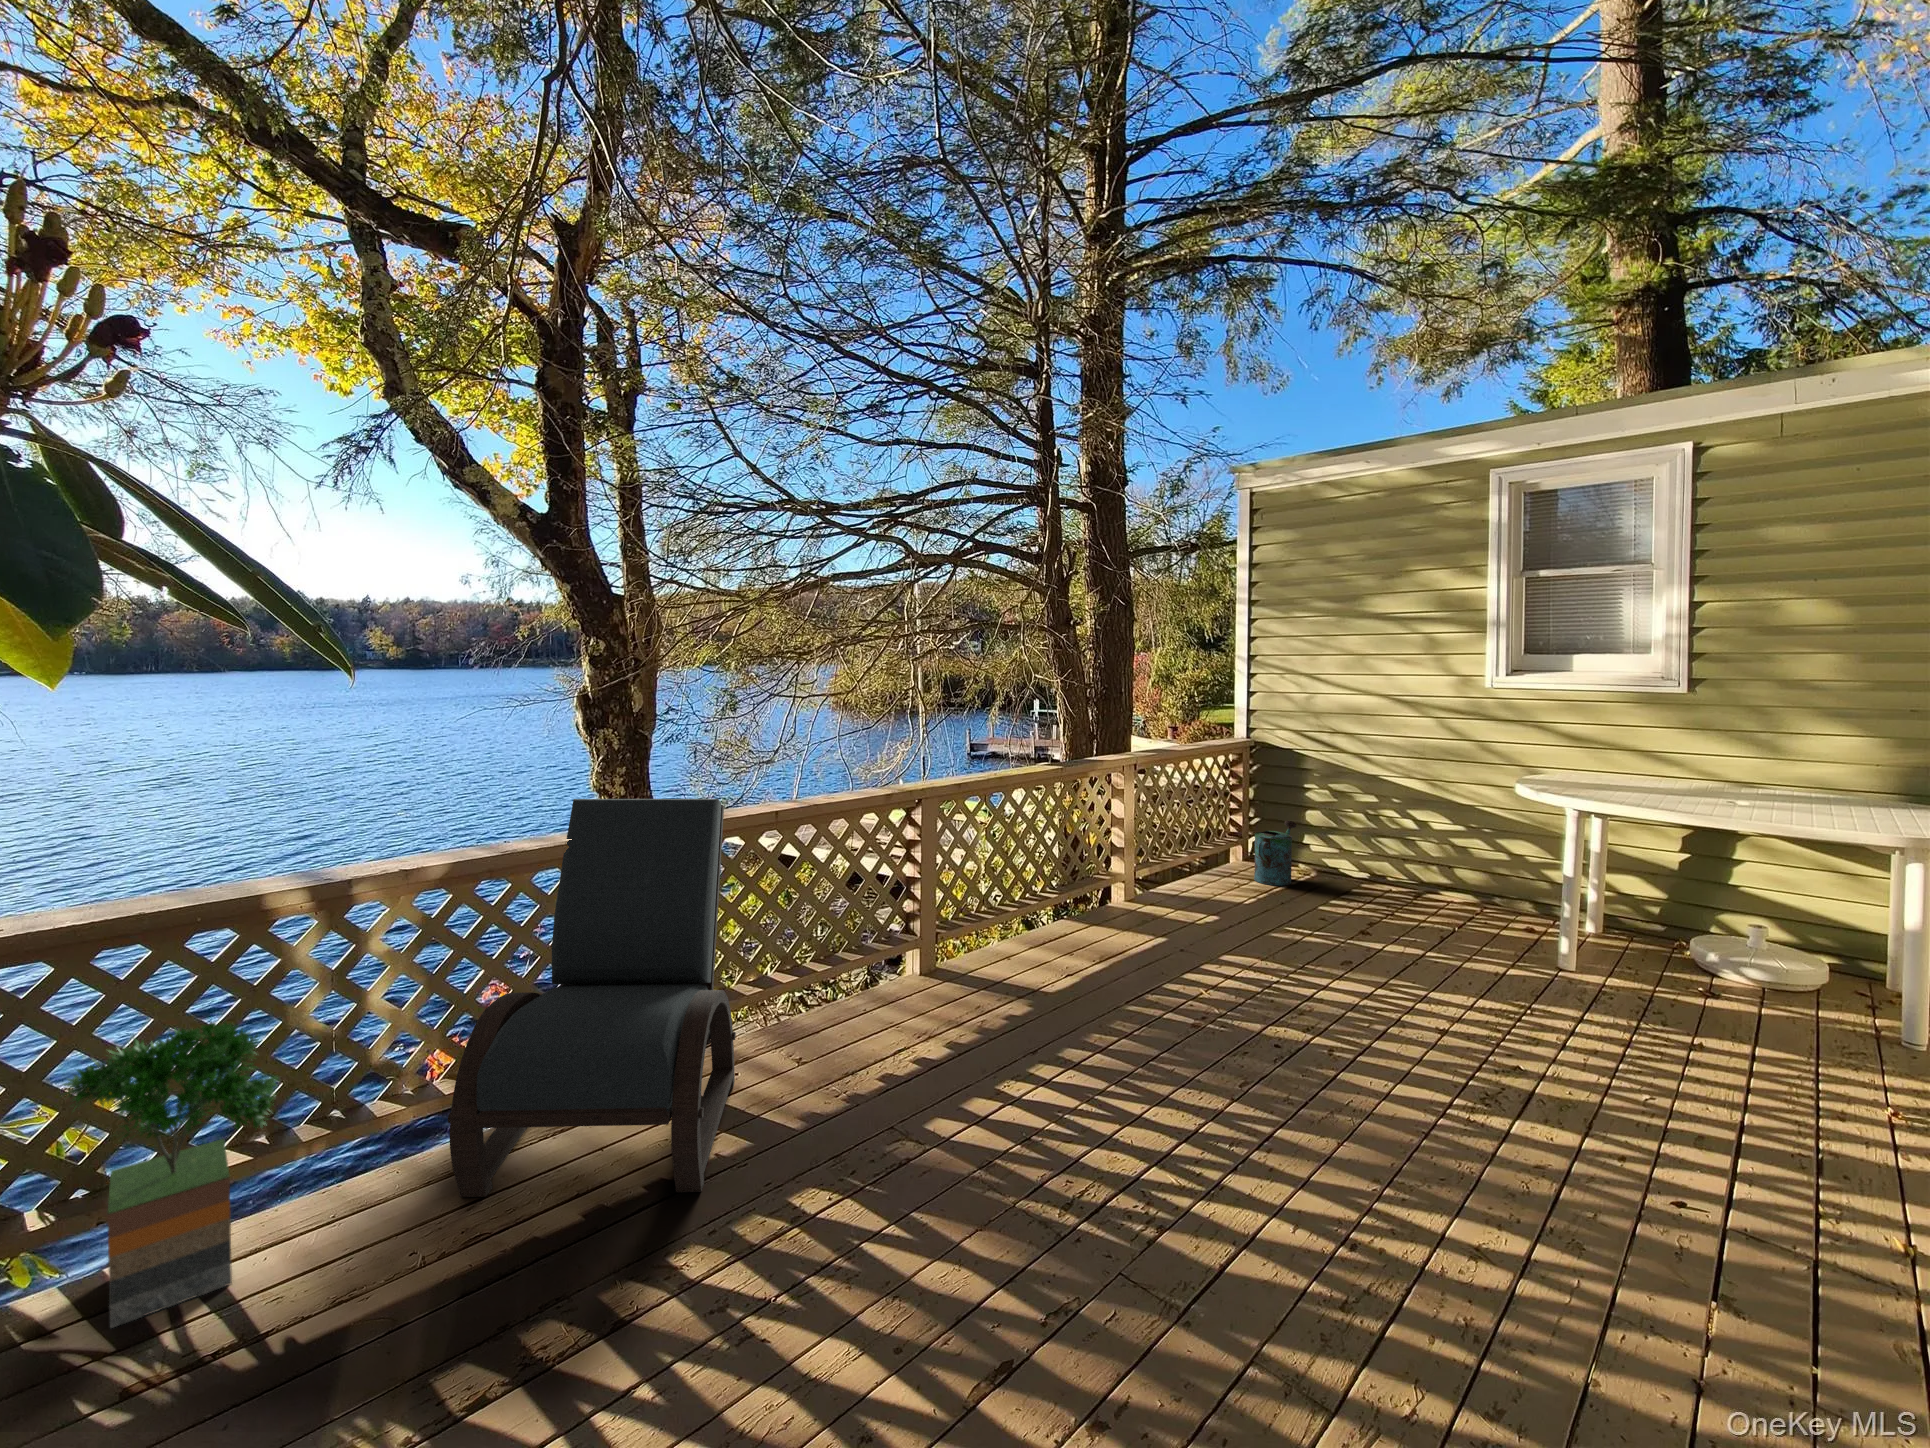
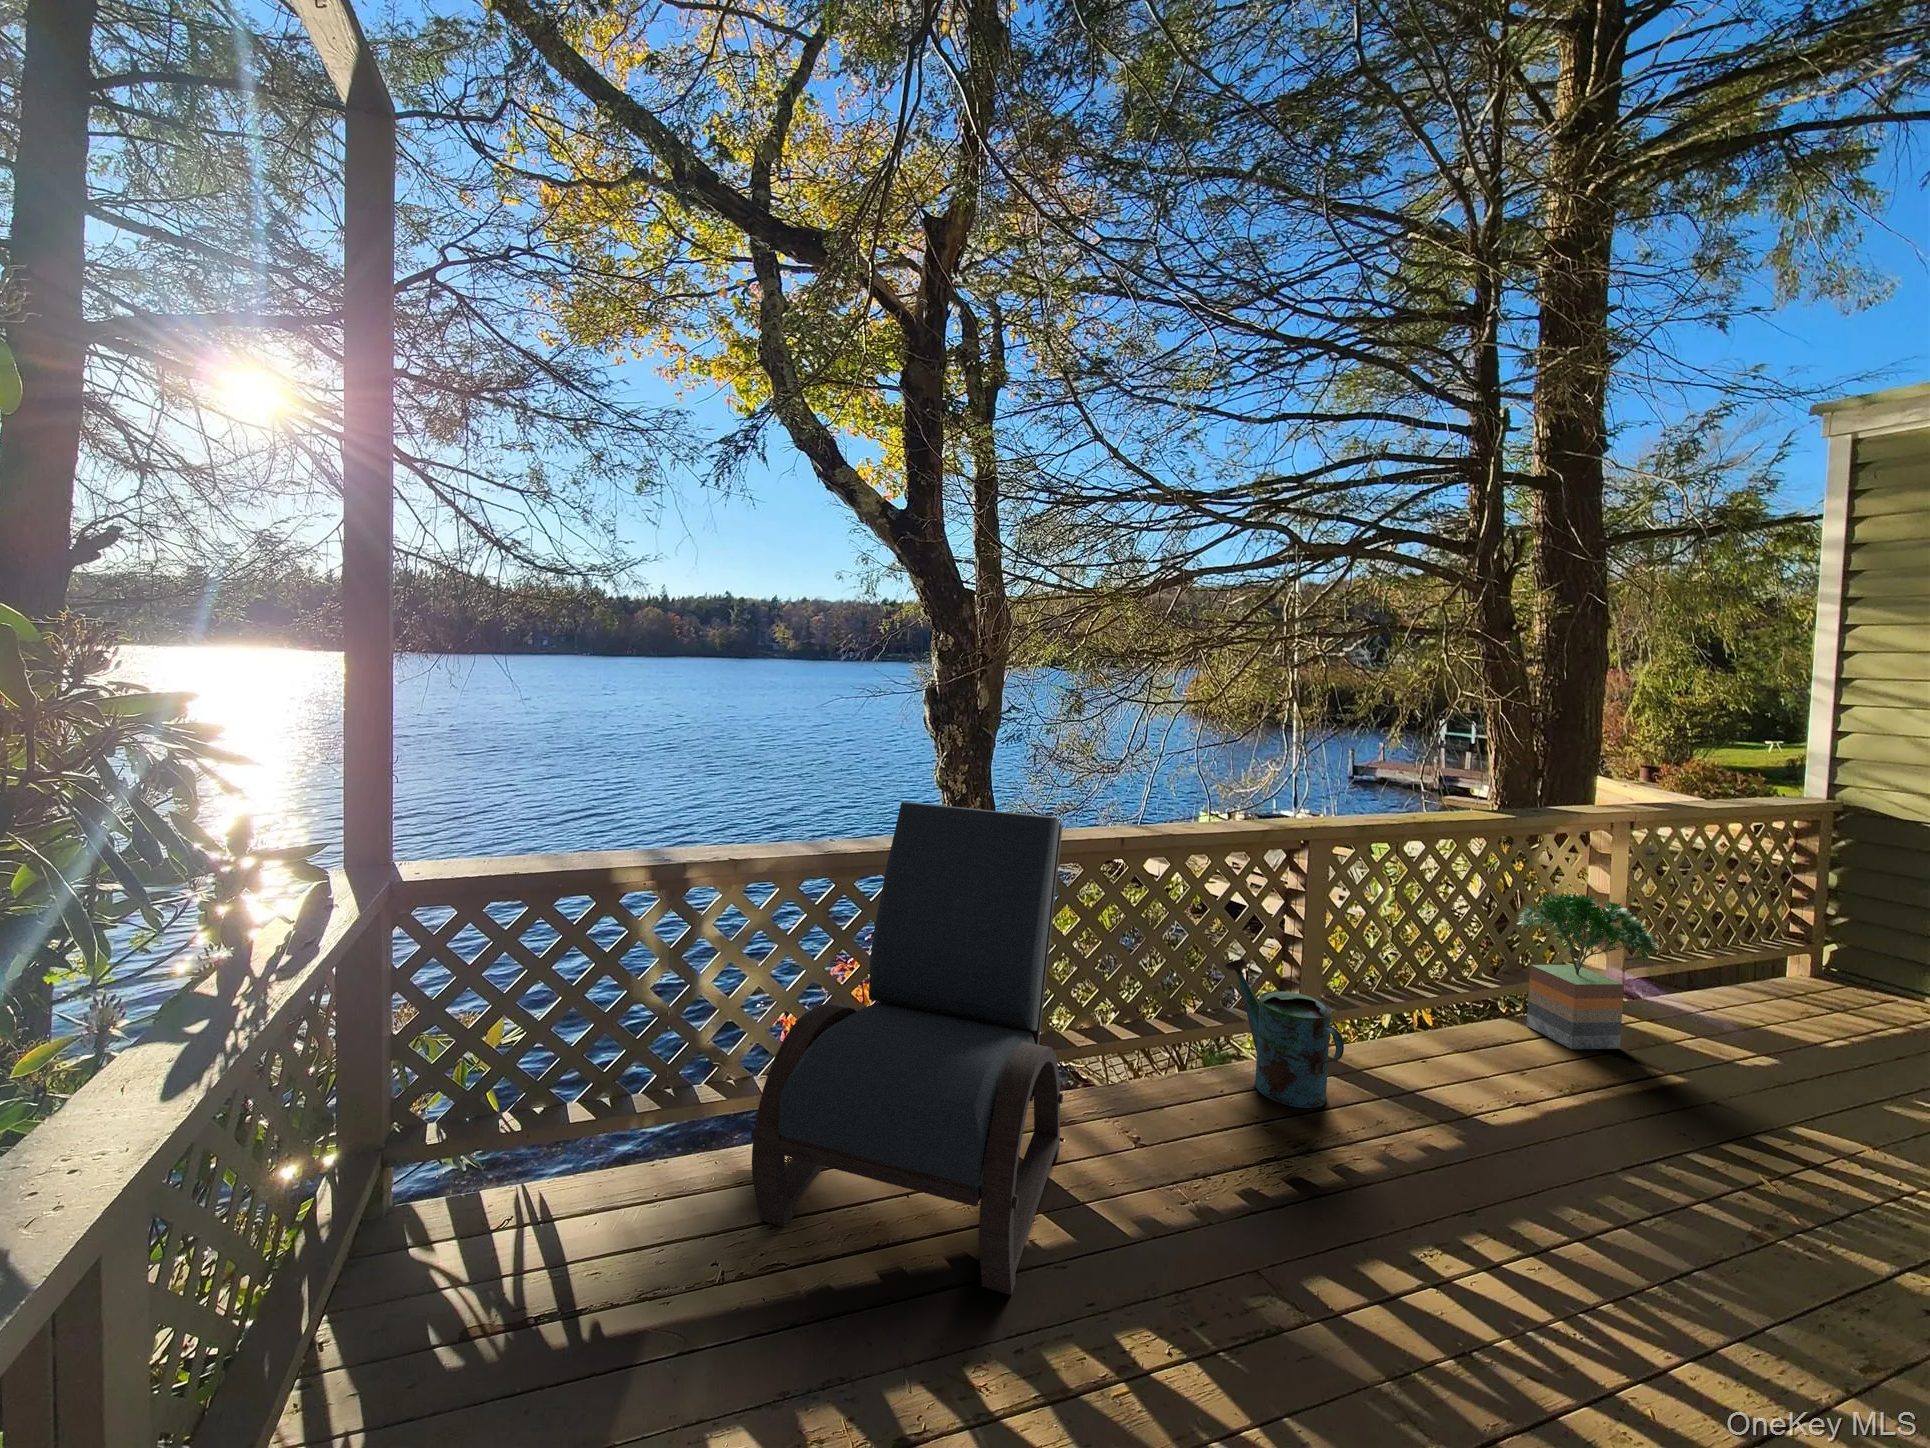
watering can: present [1254,821,1297,885] -> present [1225,959,1344,1108]
potted tree: present [63,1021,280,1328] -> present [1517,892,1660,1049]

